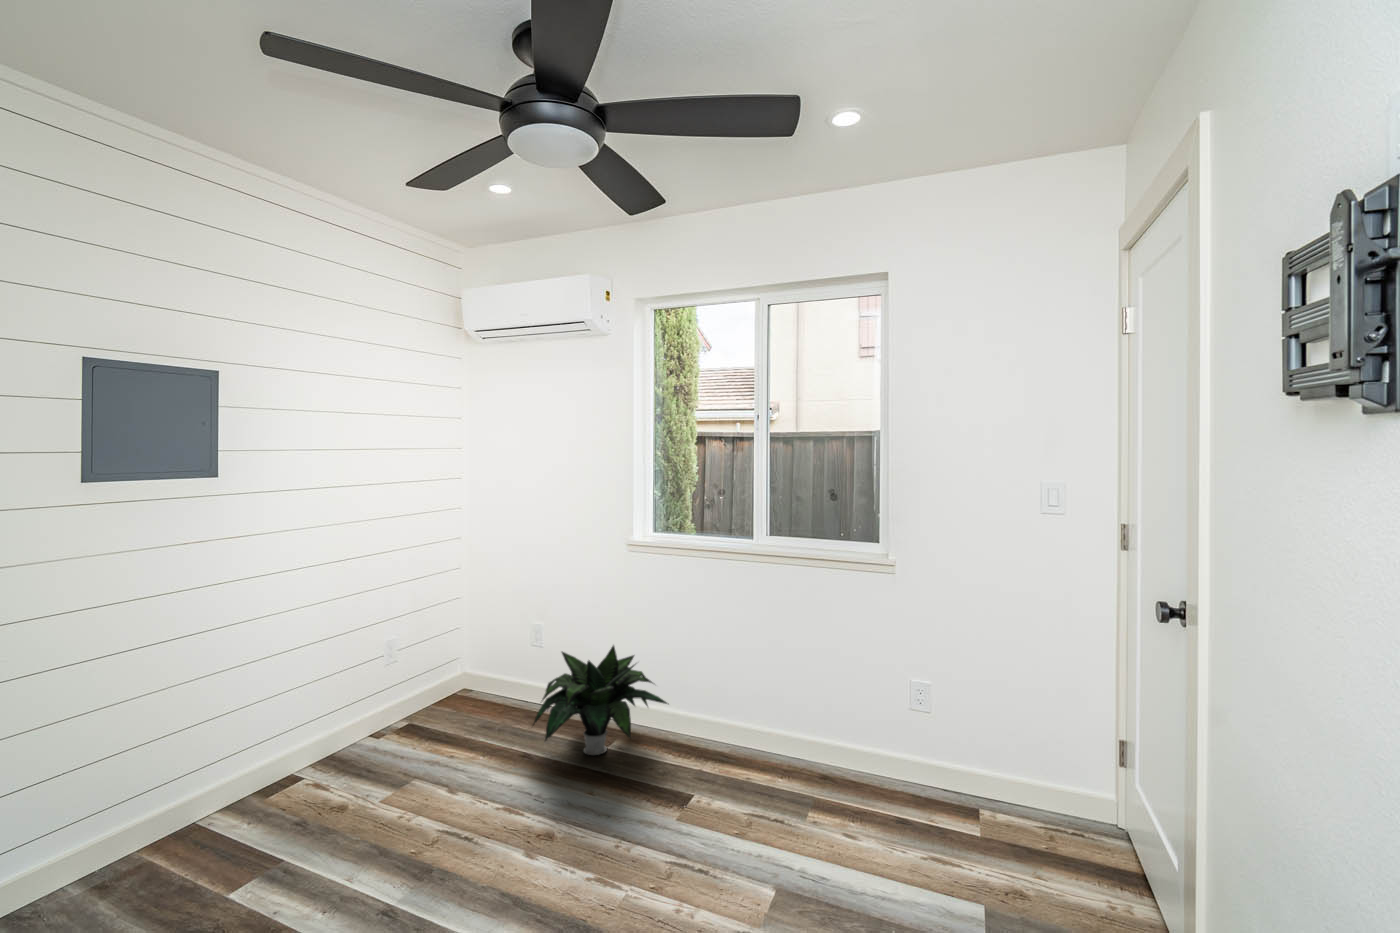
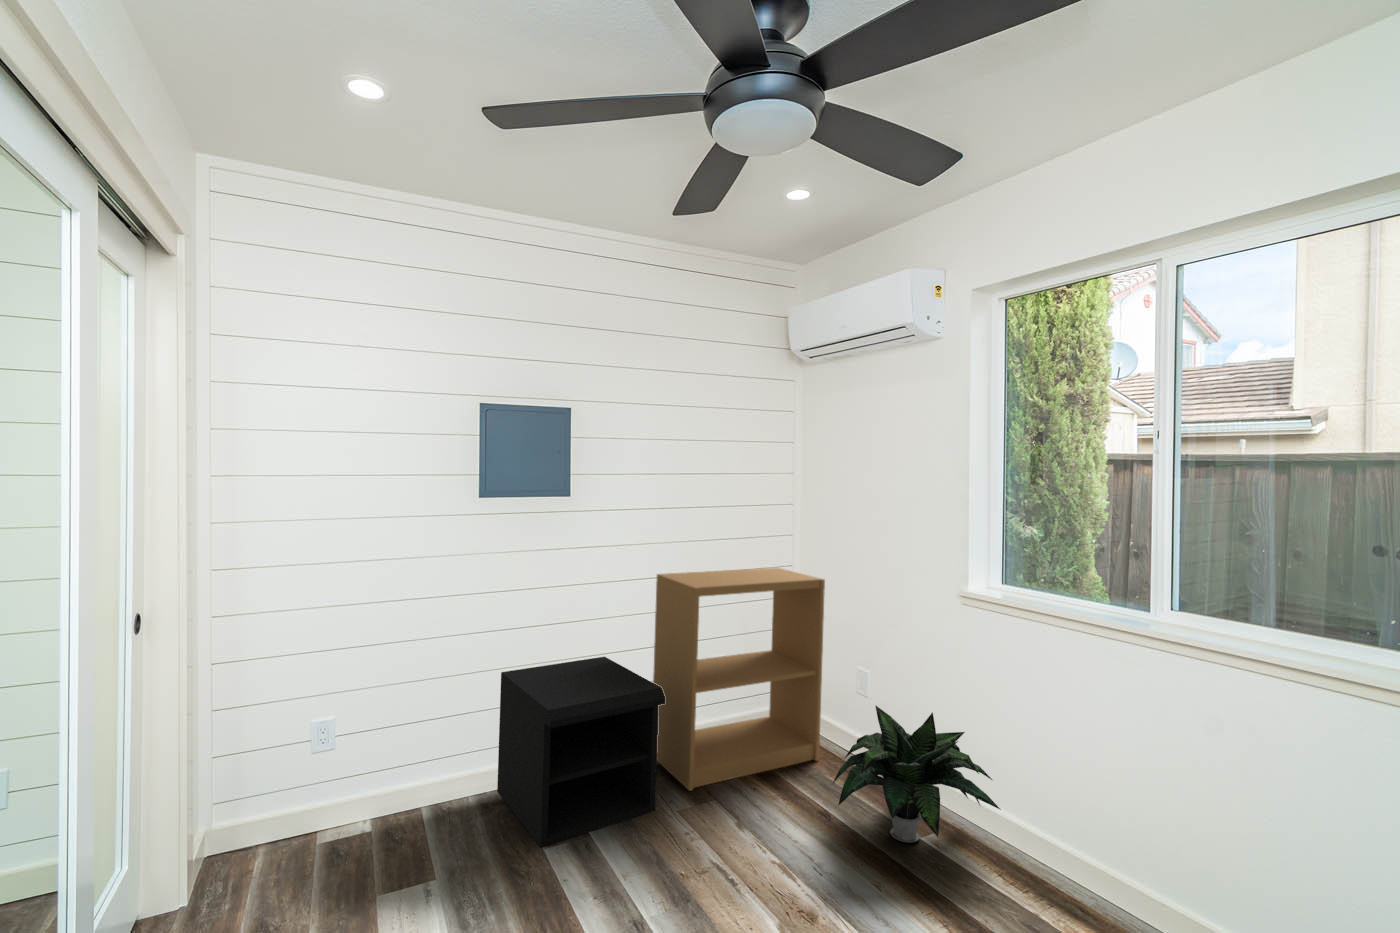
bookshelf: none [318,545,499,780] -> present [653,568,825,791]
nightstand: none [118,667,363,894] -> present [497,657,665,847]

